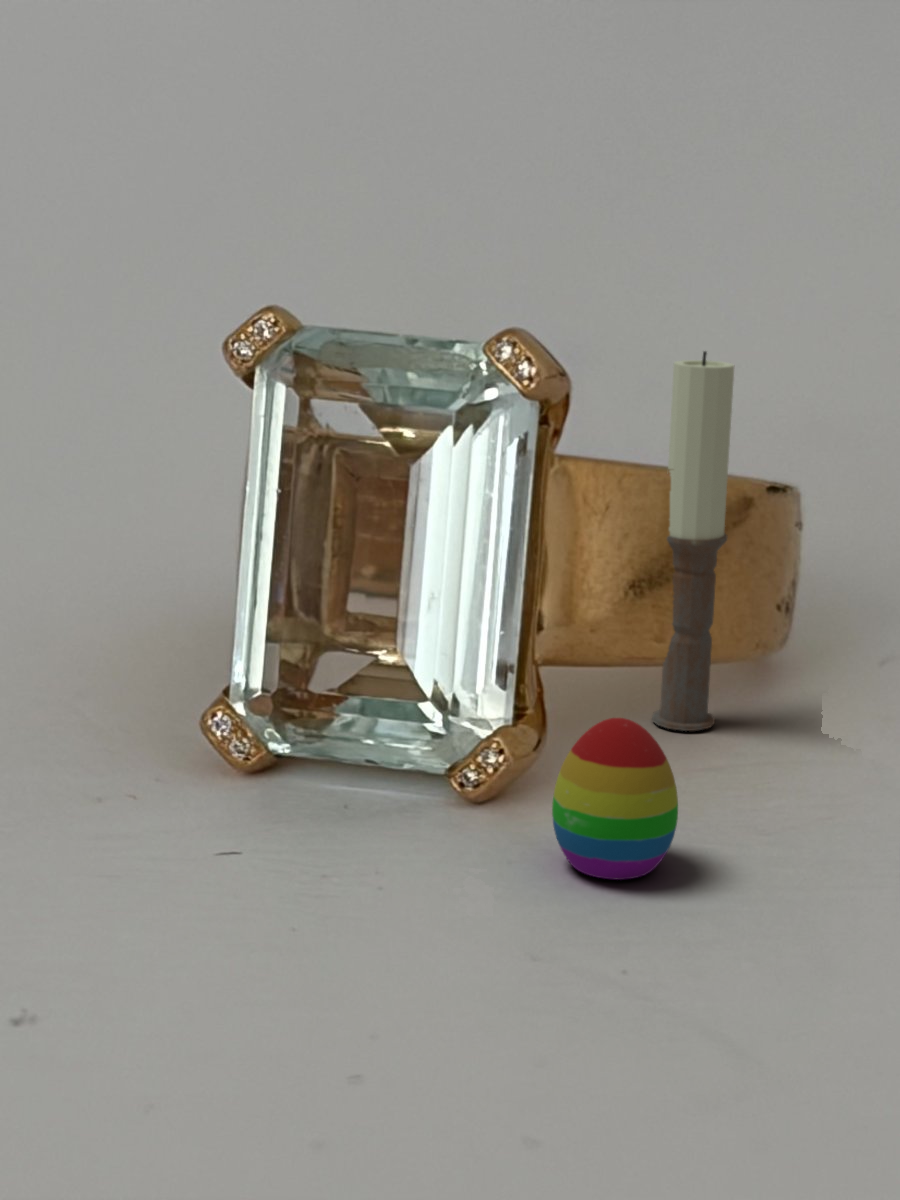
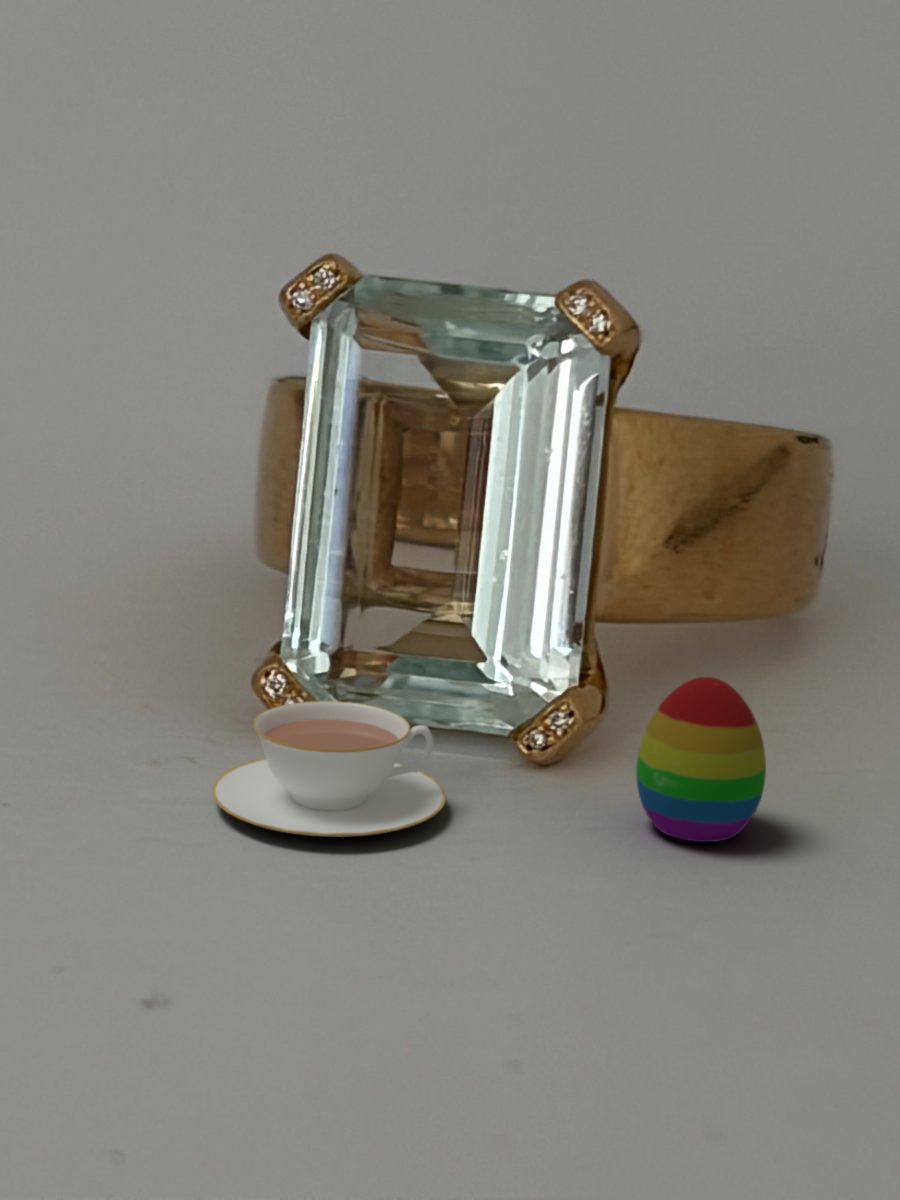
candle: present [652,351,734,731] -> none [703,312,799,698]
teacup: none [141,744,369,878] -> present [212,701,446,837]

